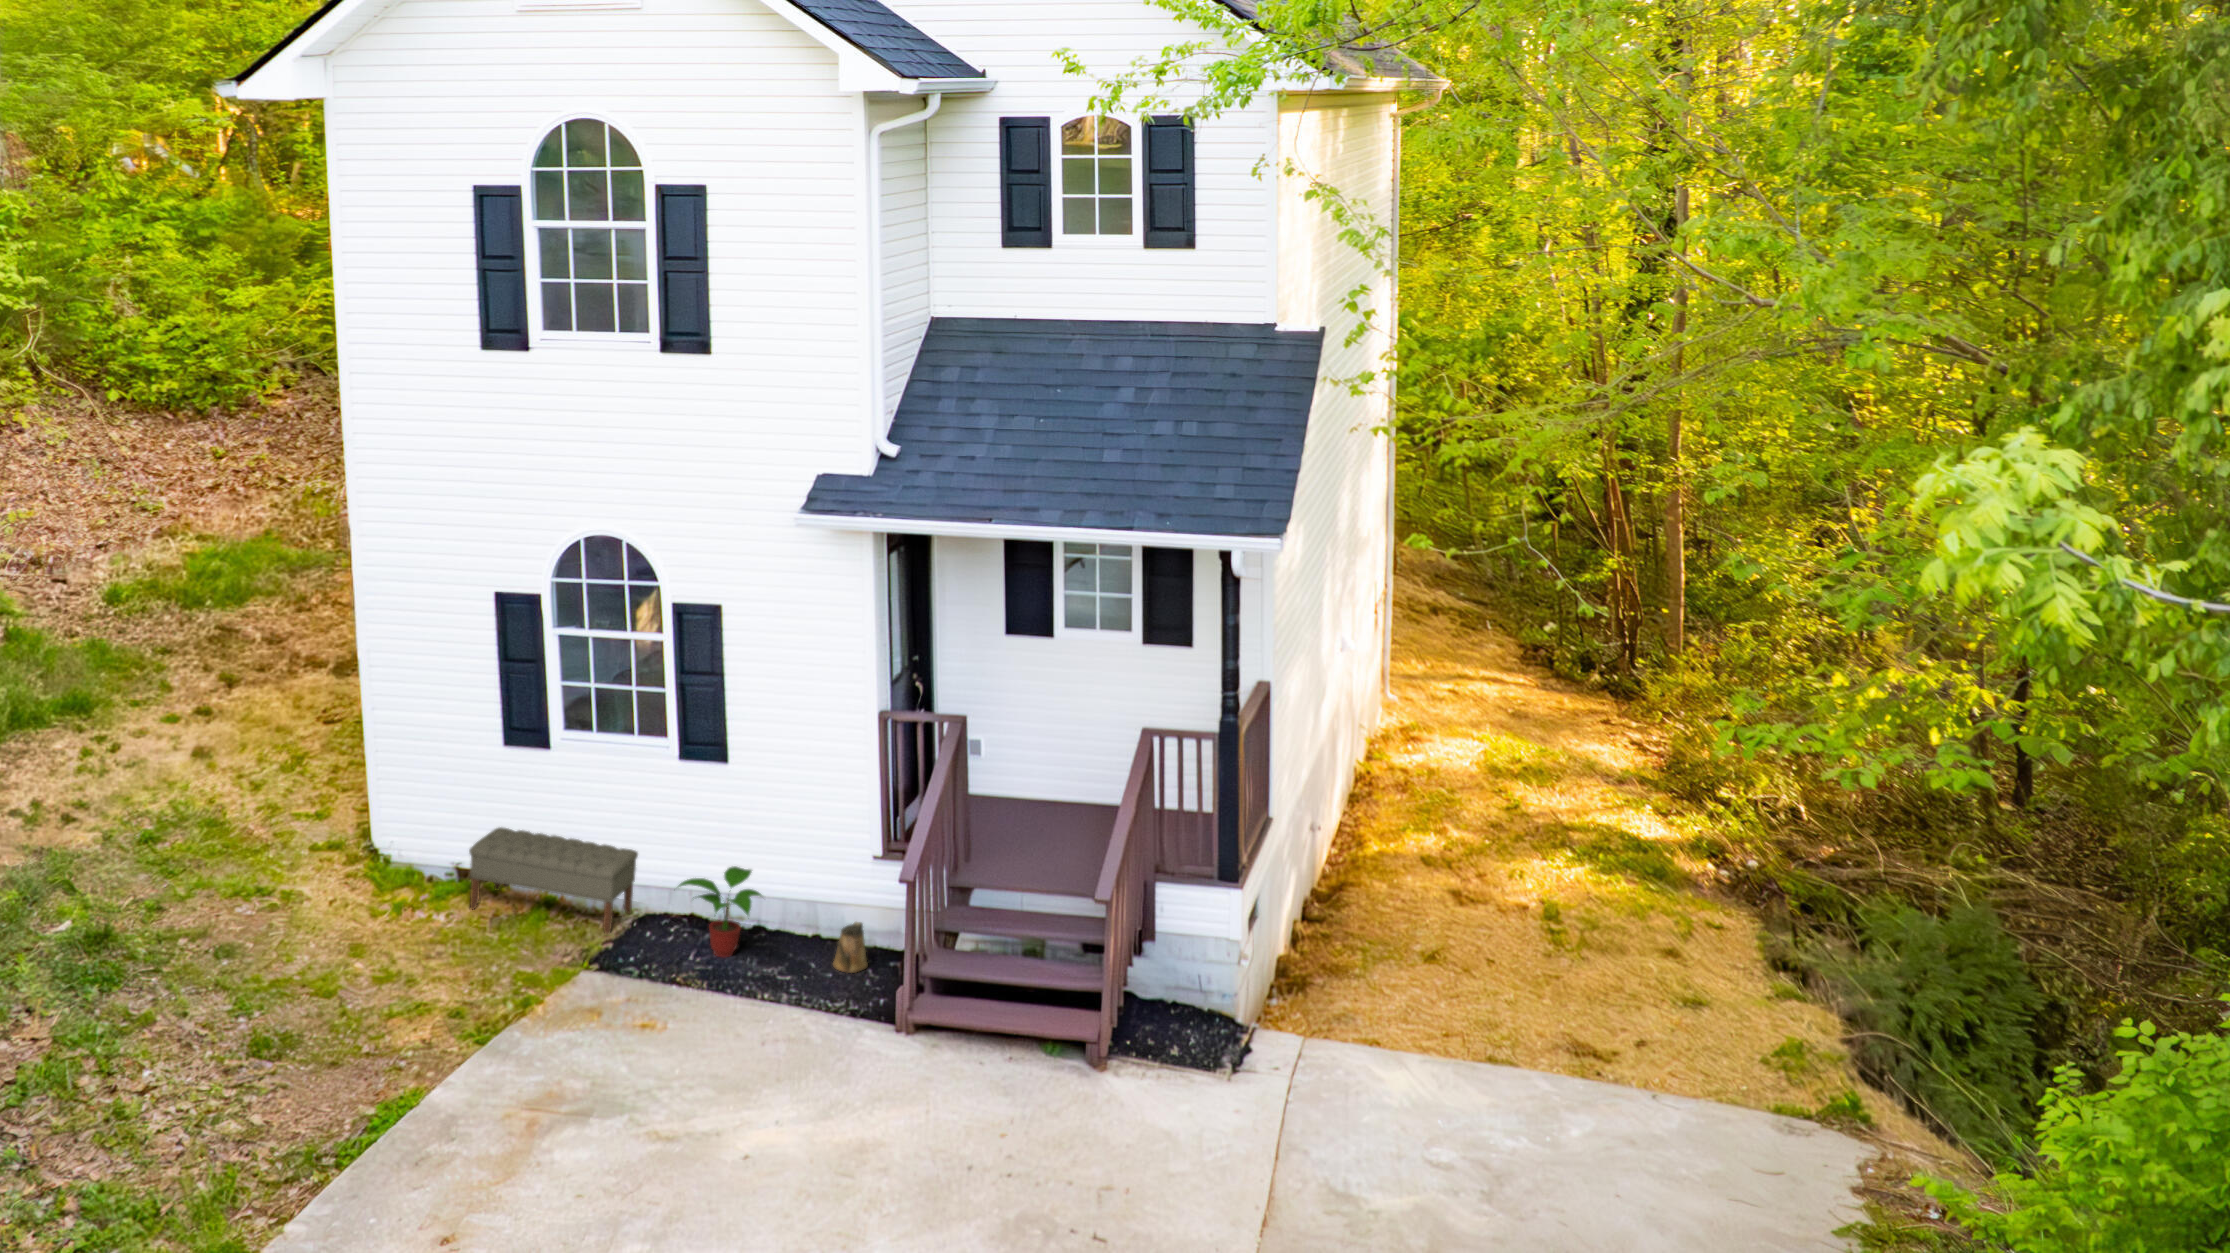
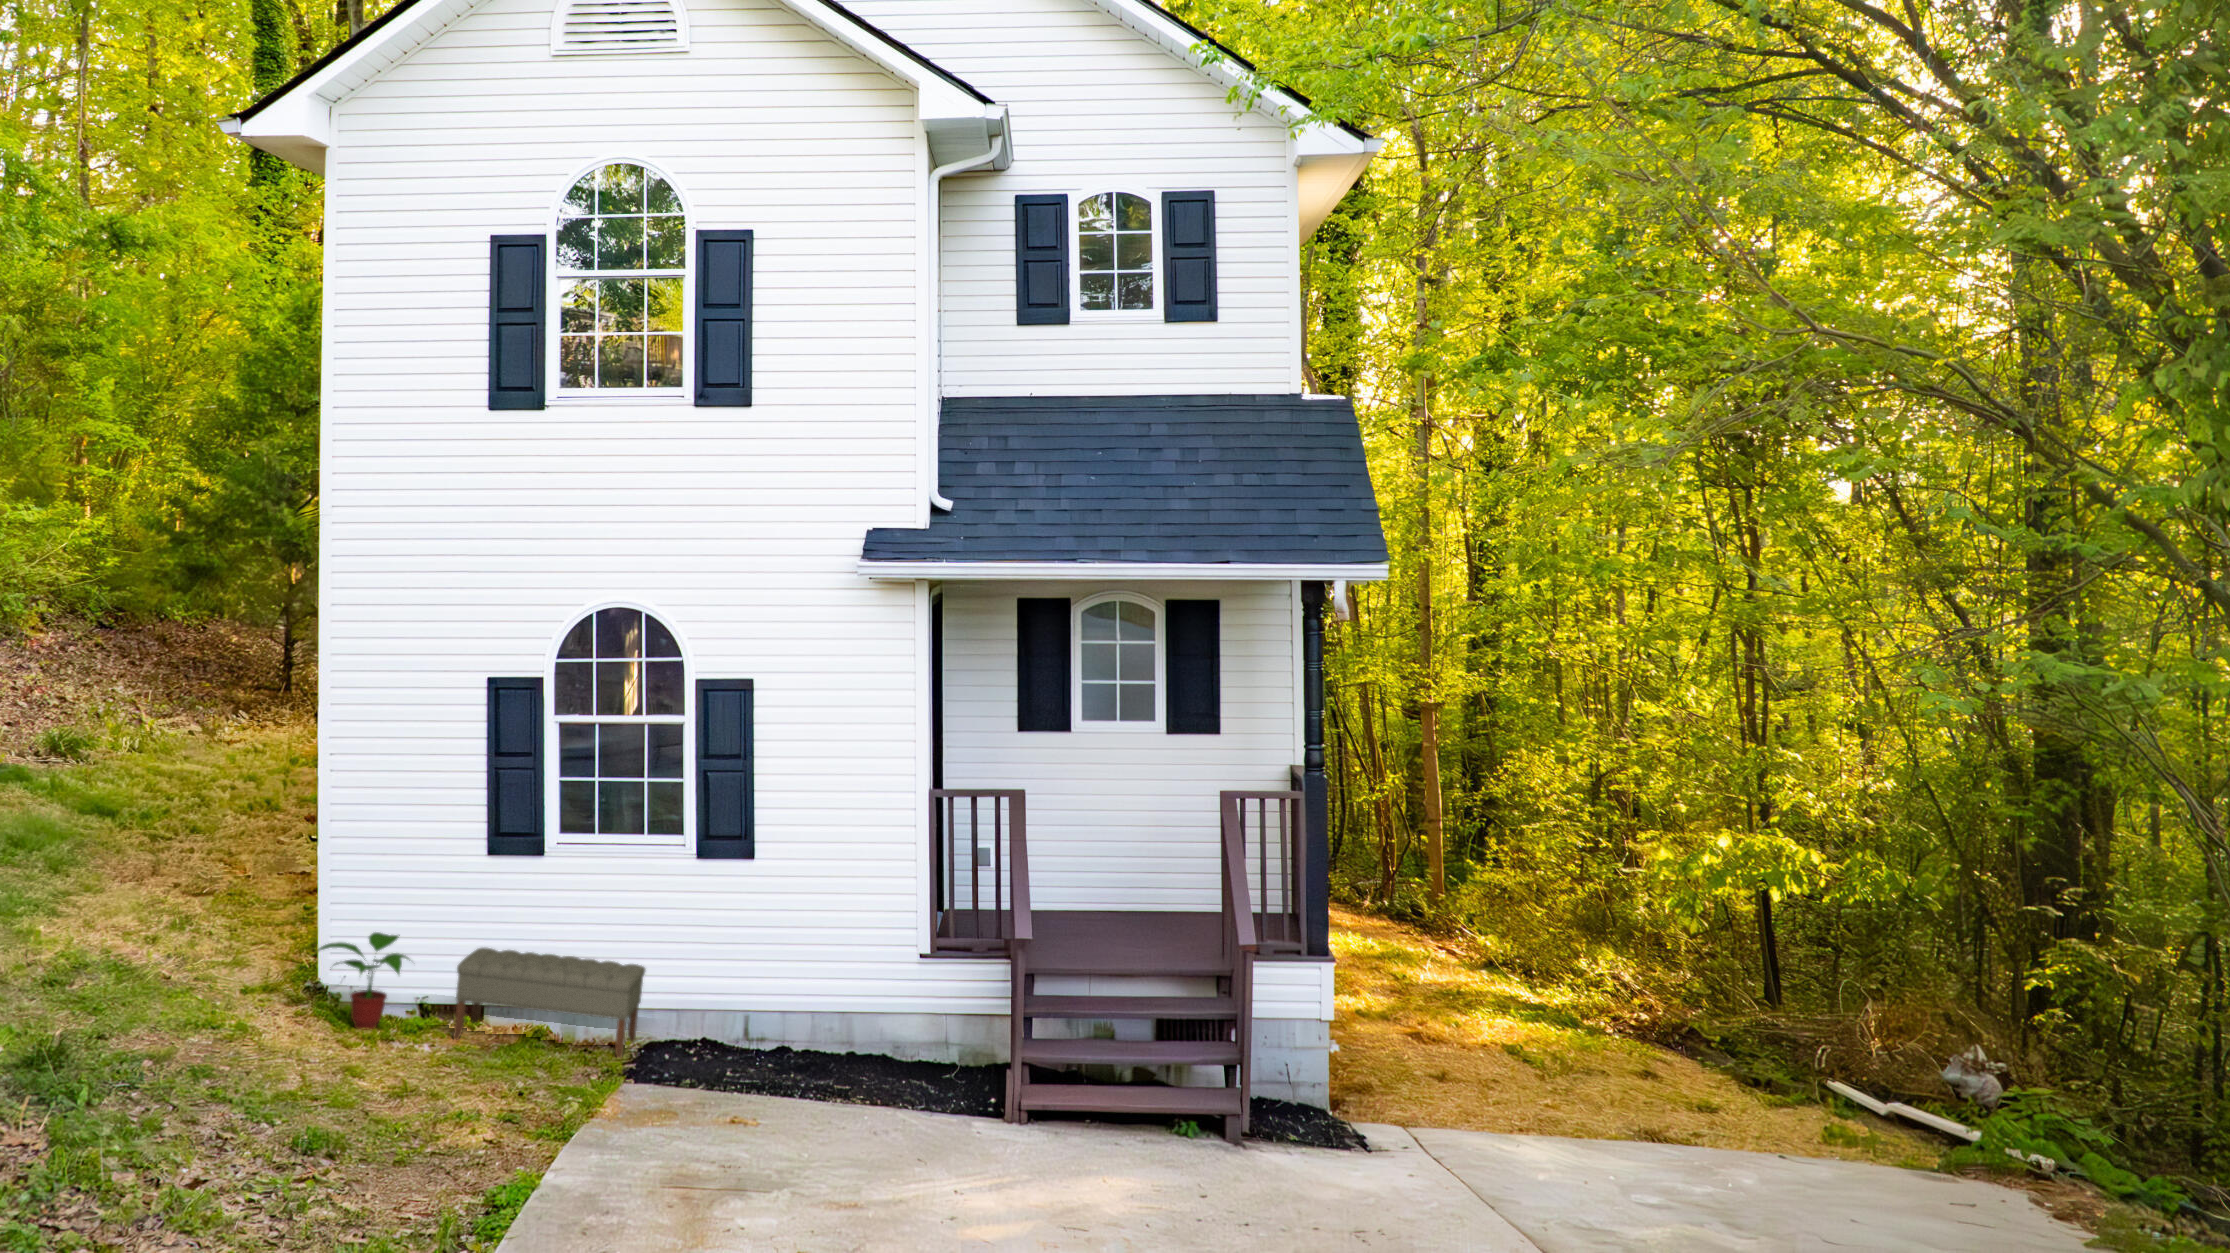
potted plant: present [678,866,762,957] -> present [317,932,409,1030]
watering can: present [833,922,868,973] -> none [879,1031,918,1086]

